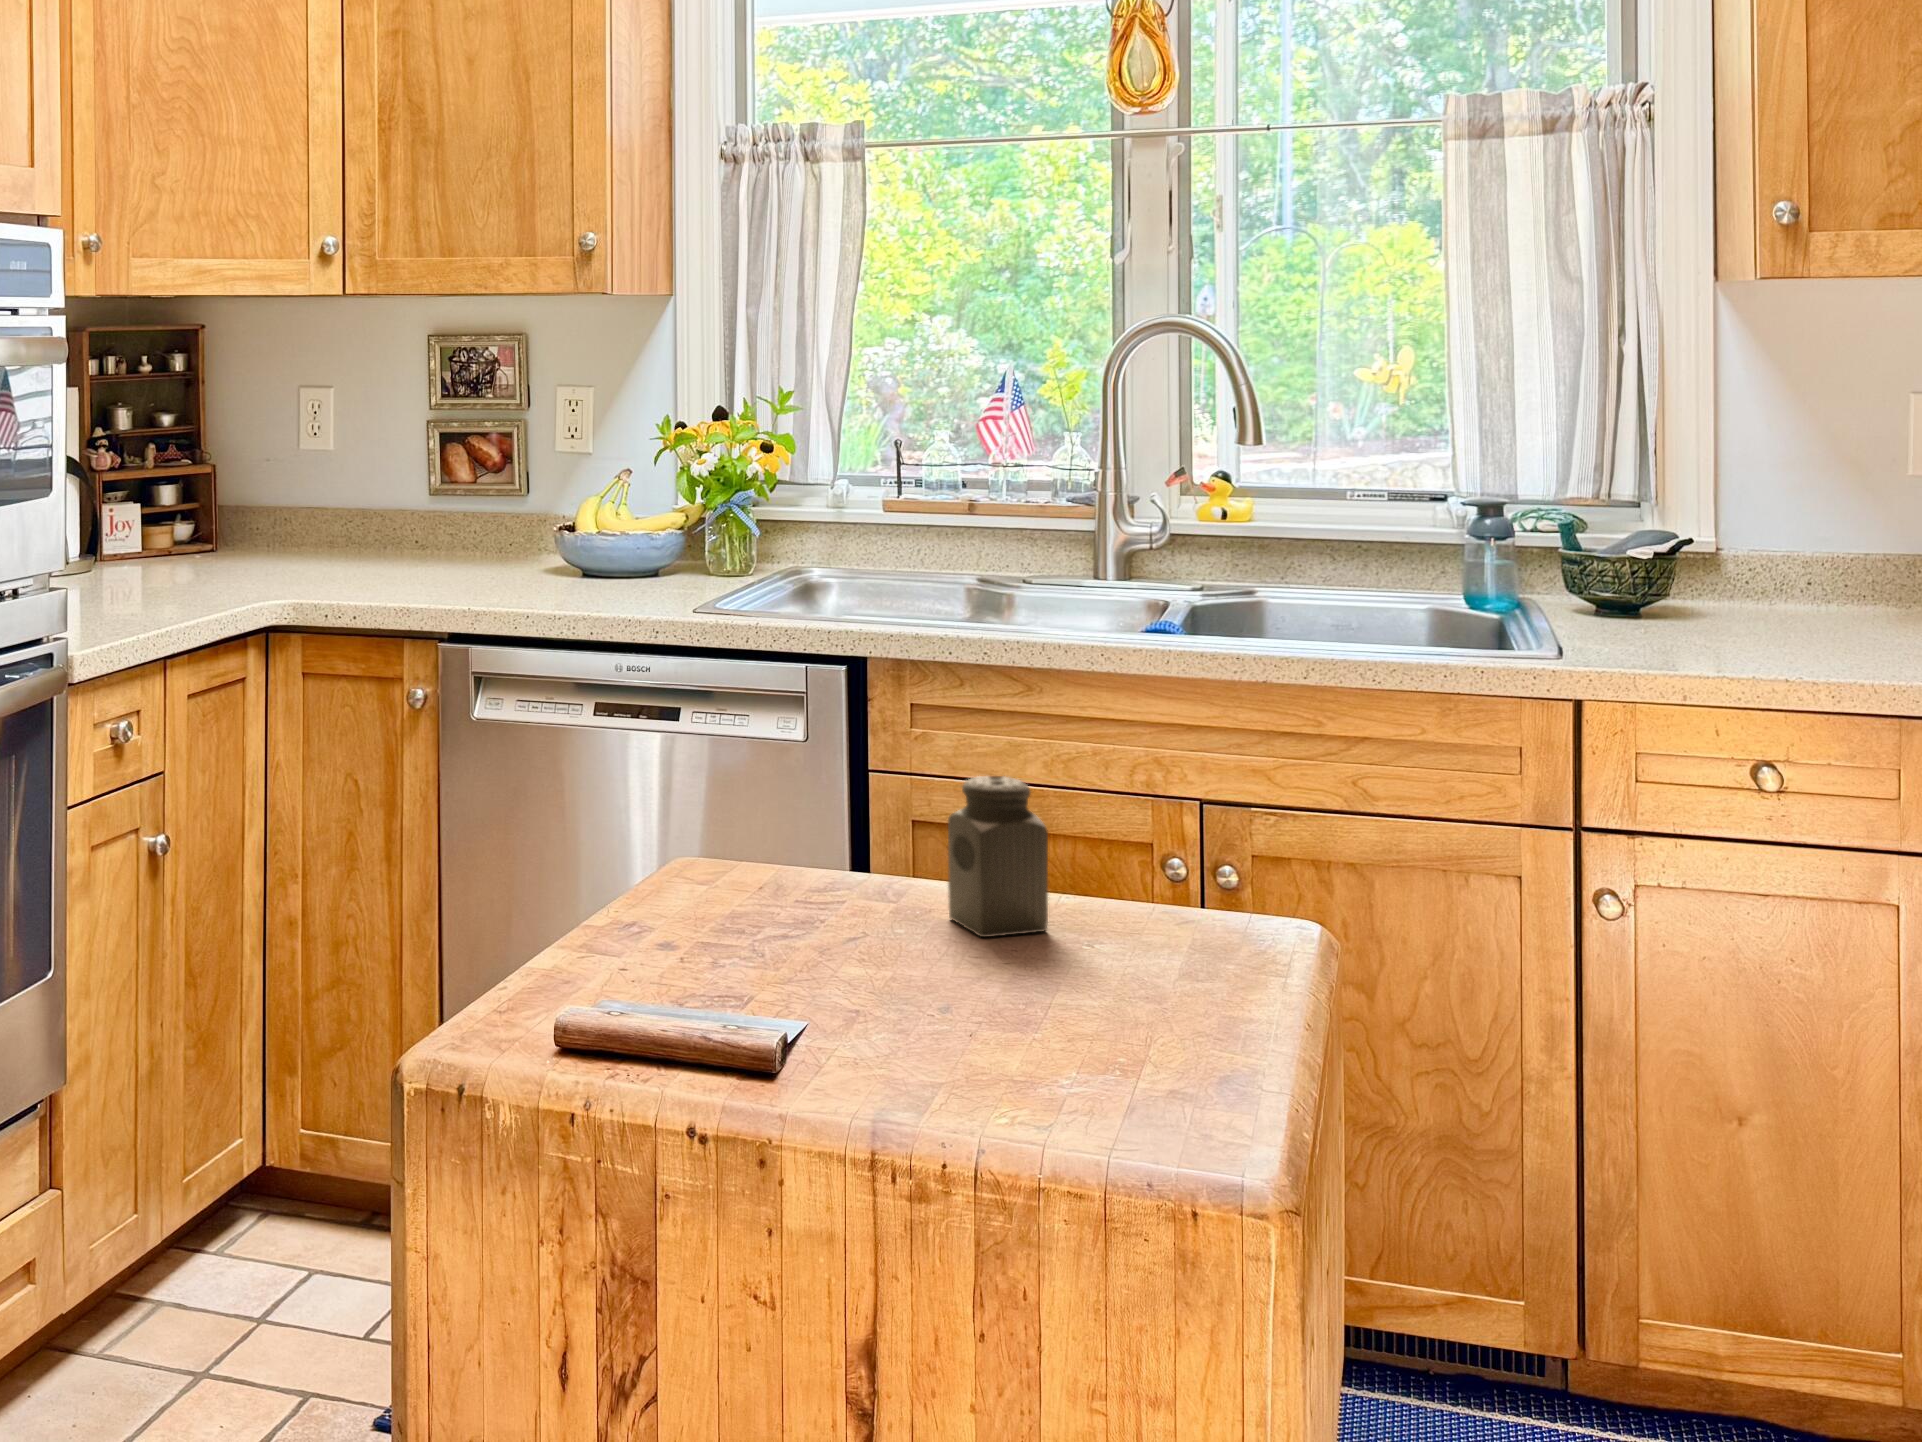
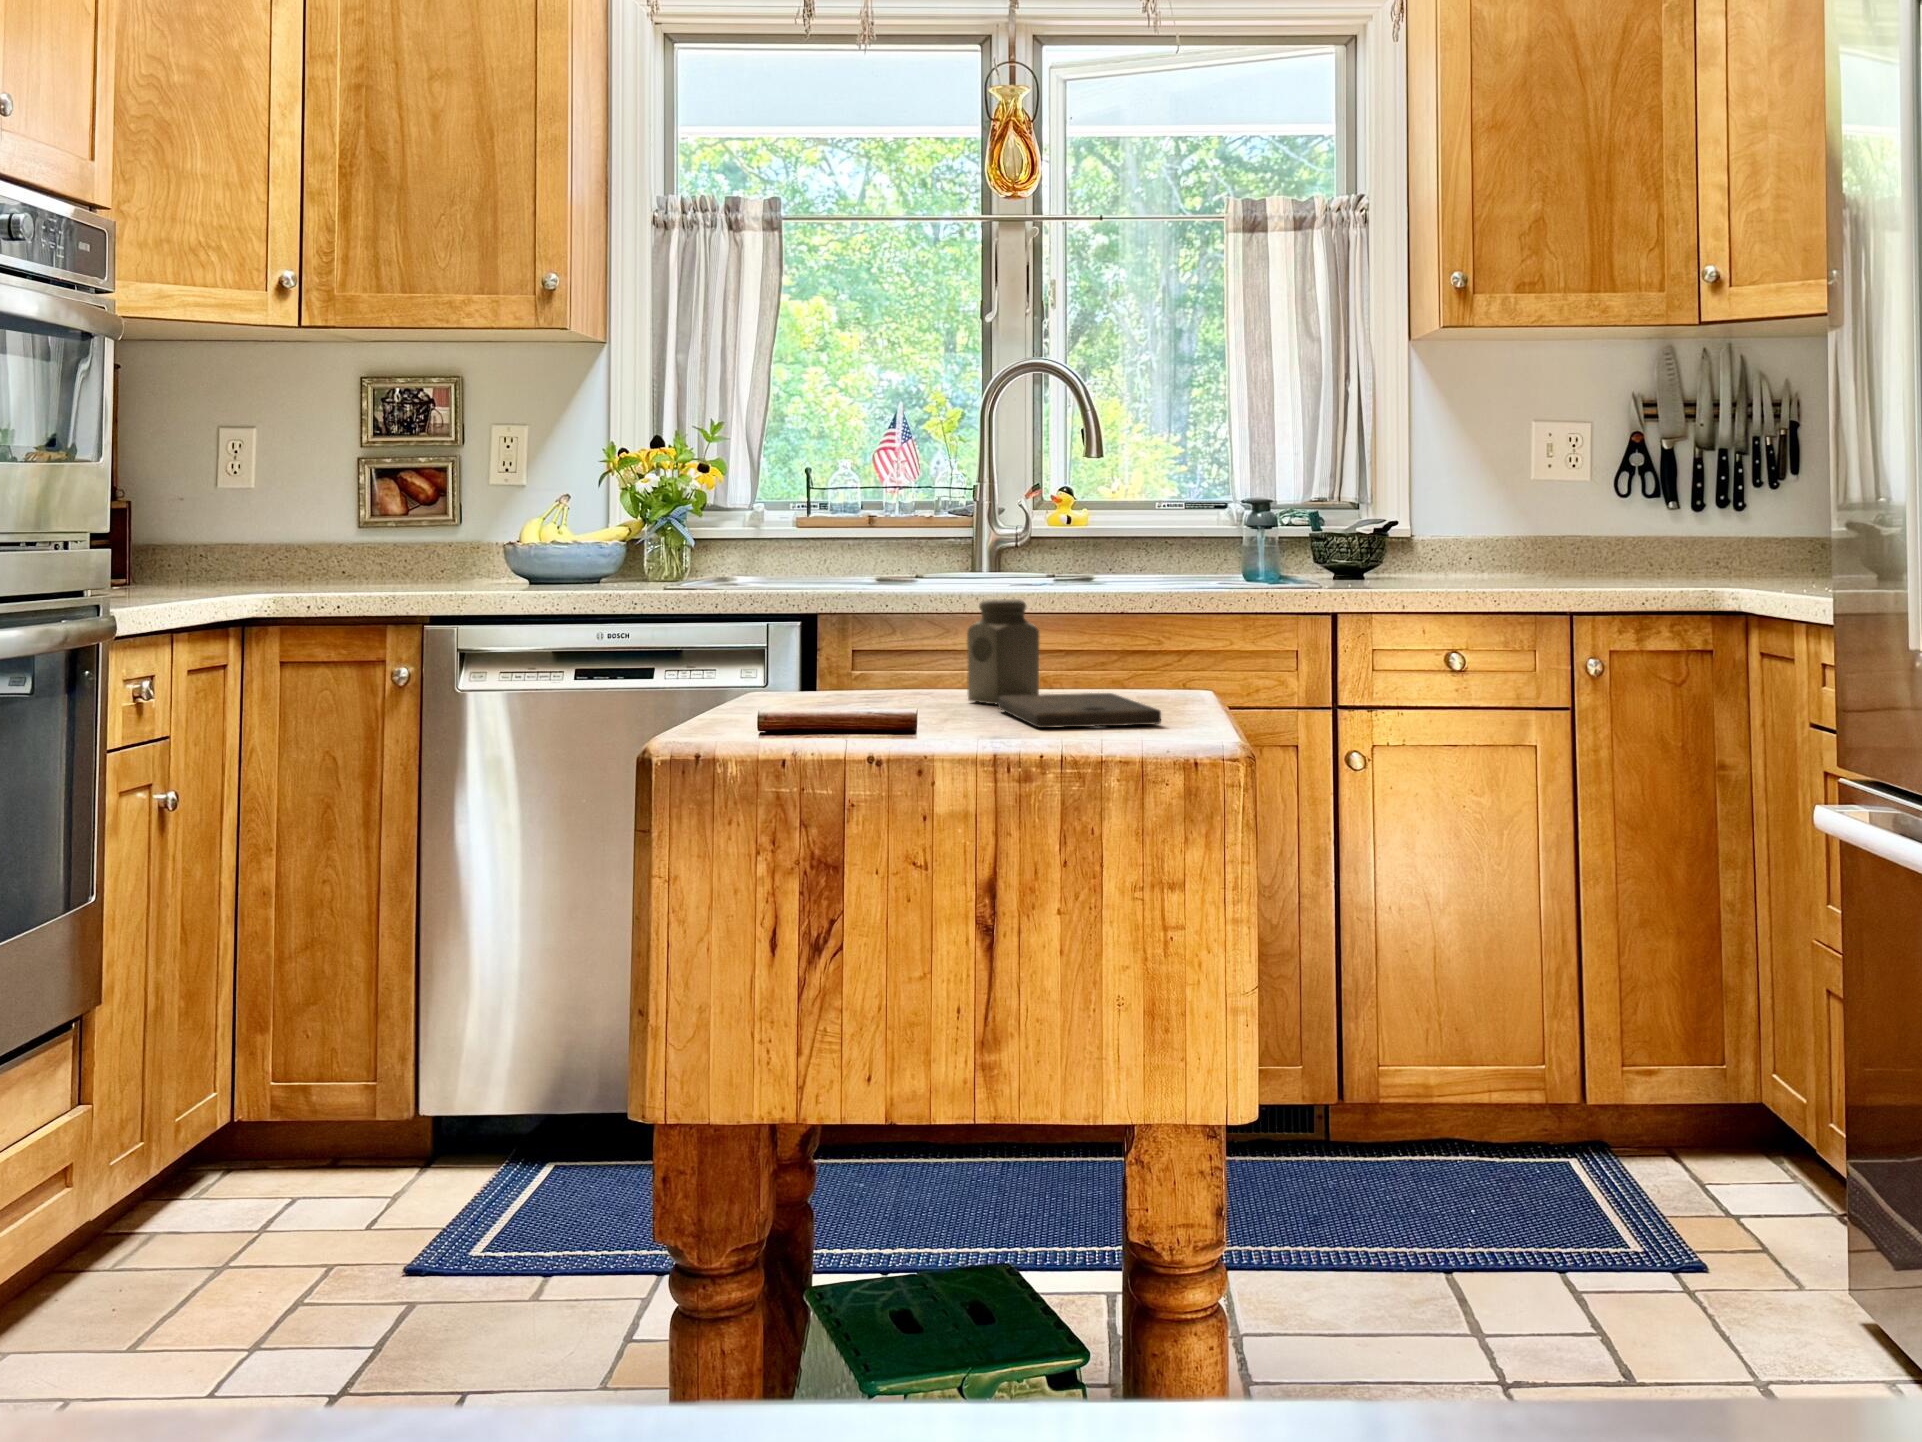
cutting board: none [969,943,1183,1064] -> present [998,693,1161,728]

